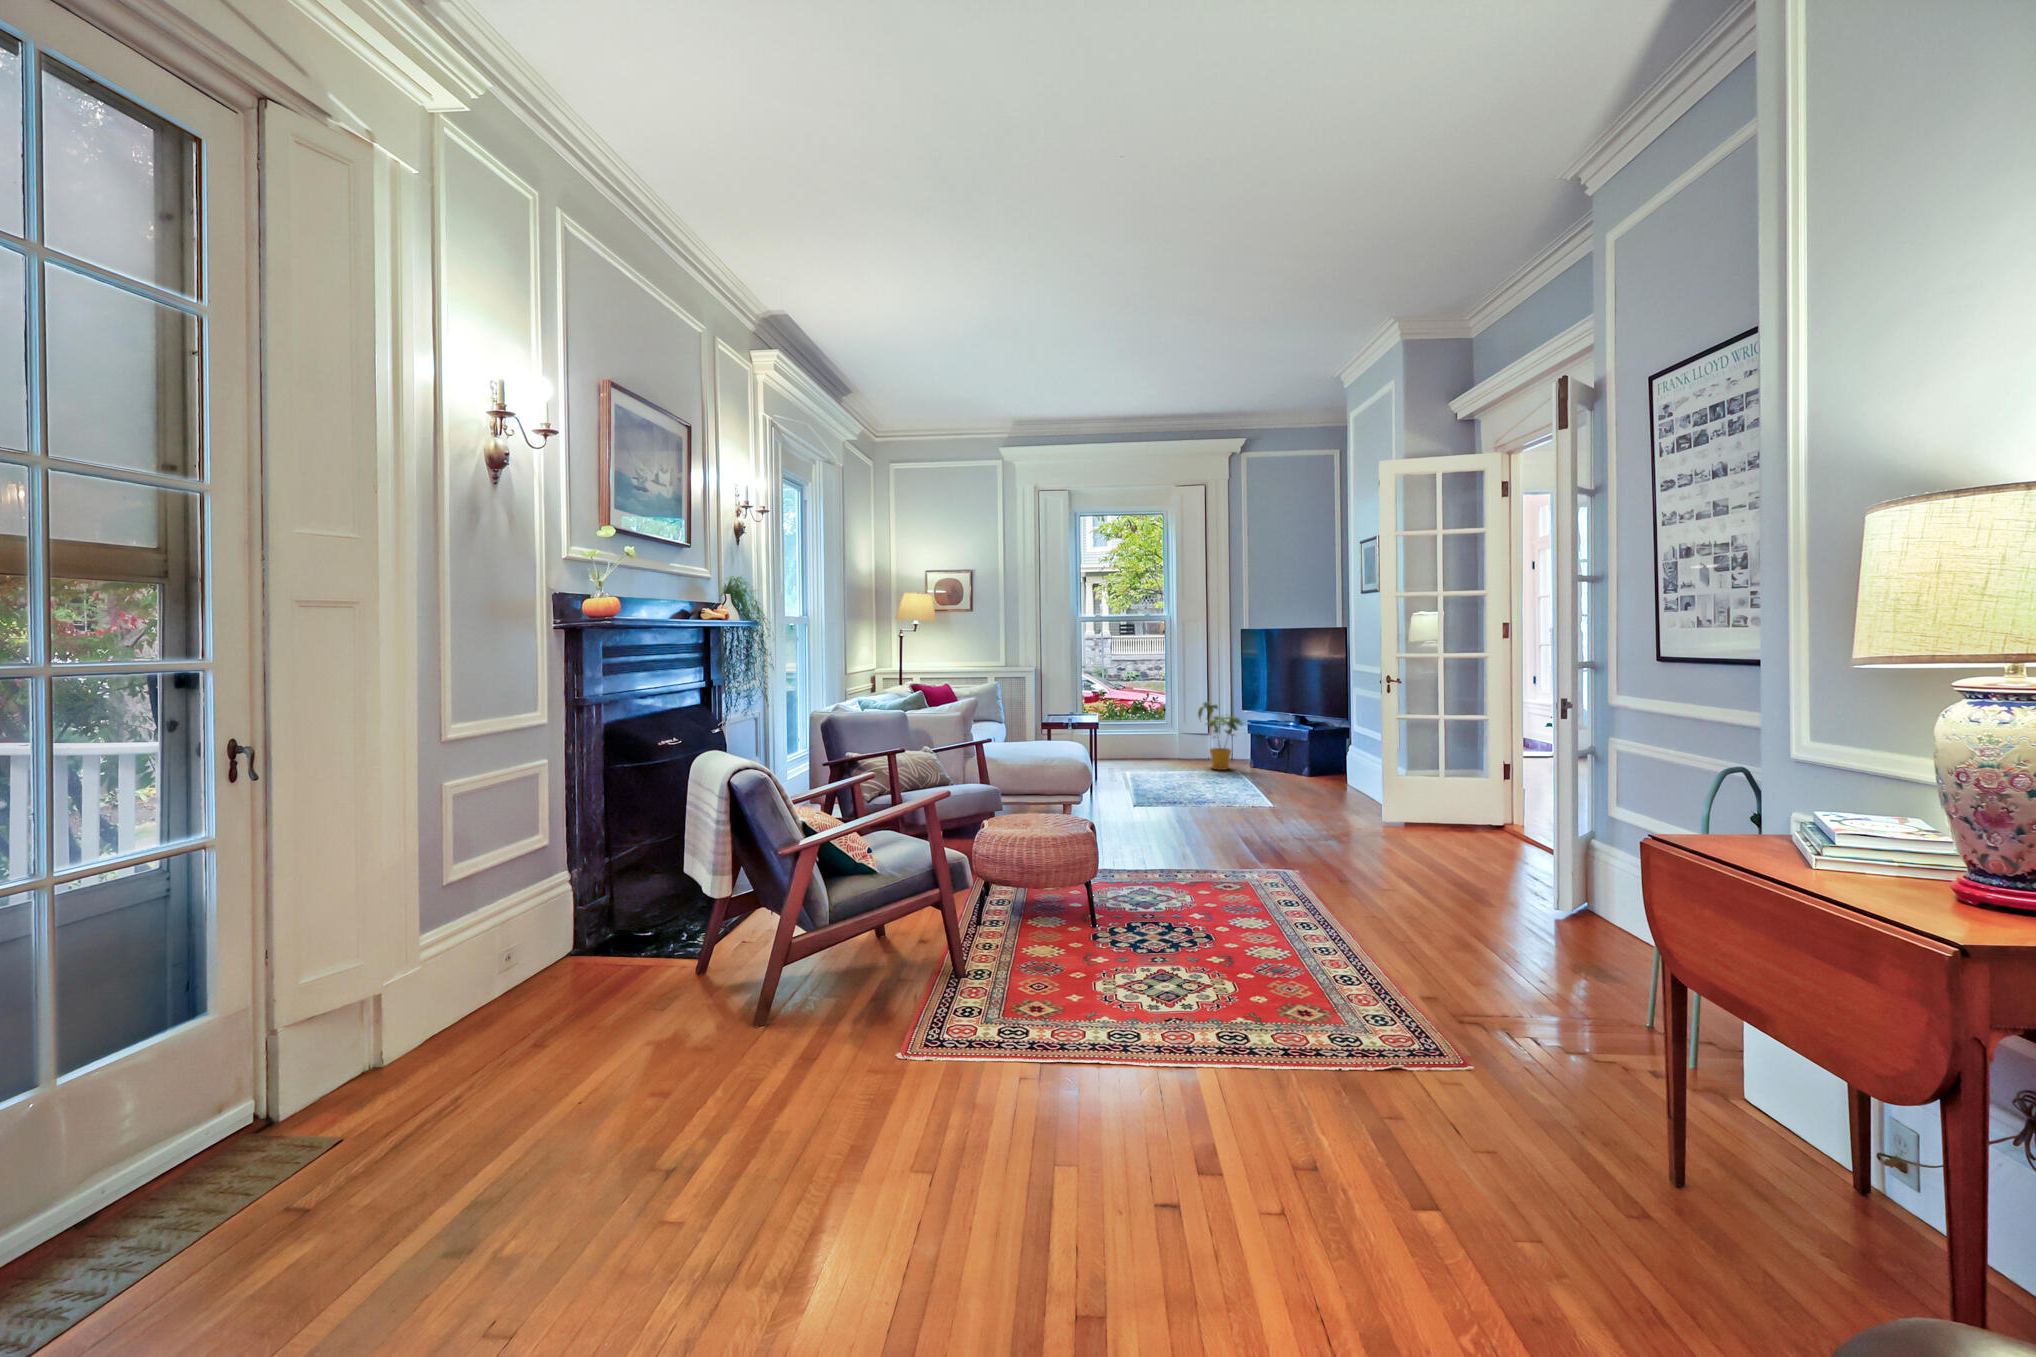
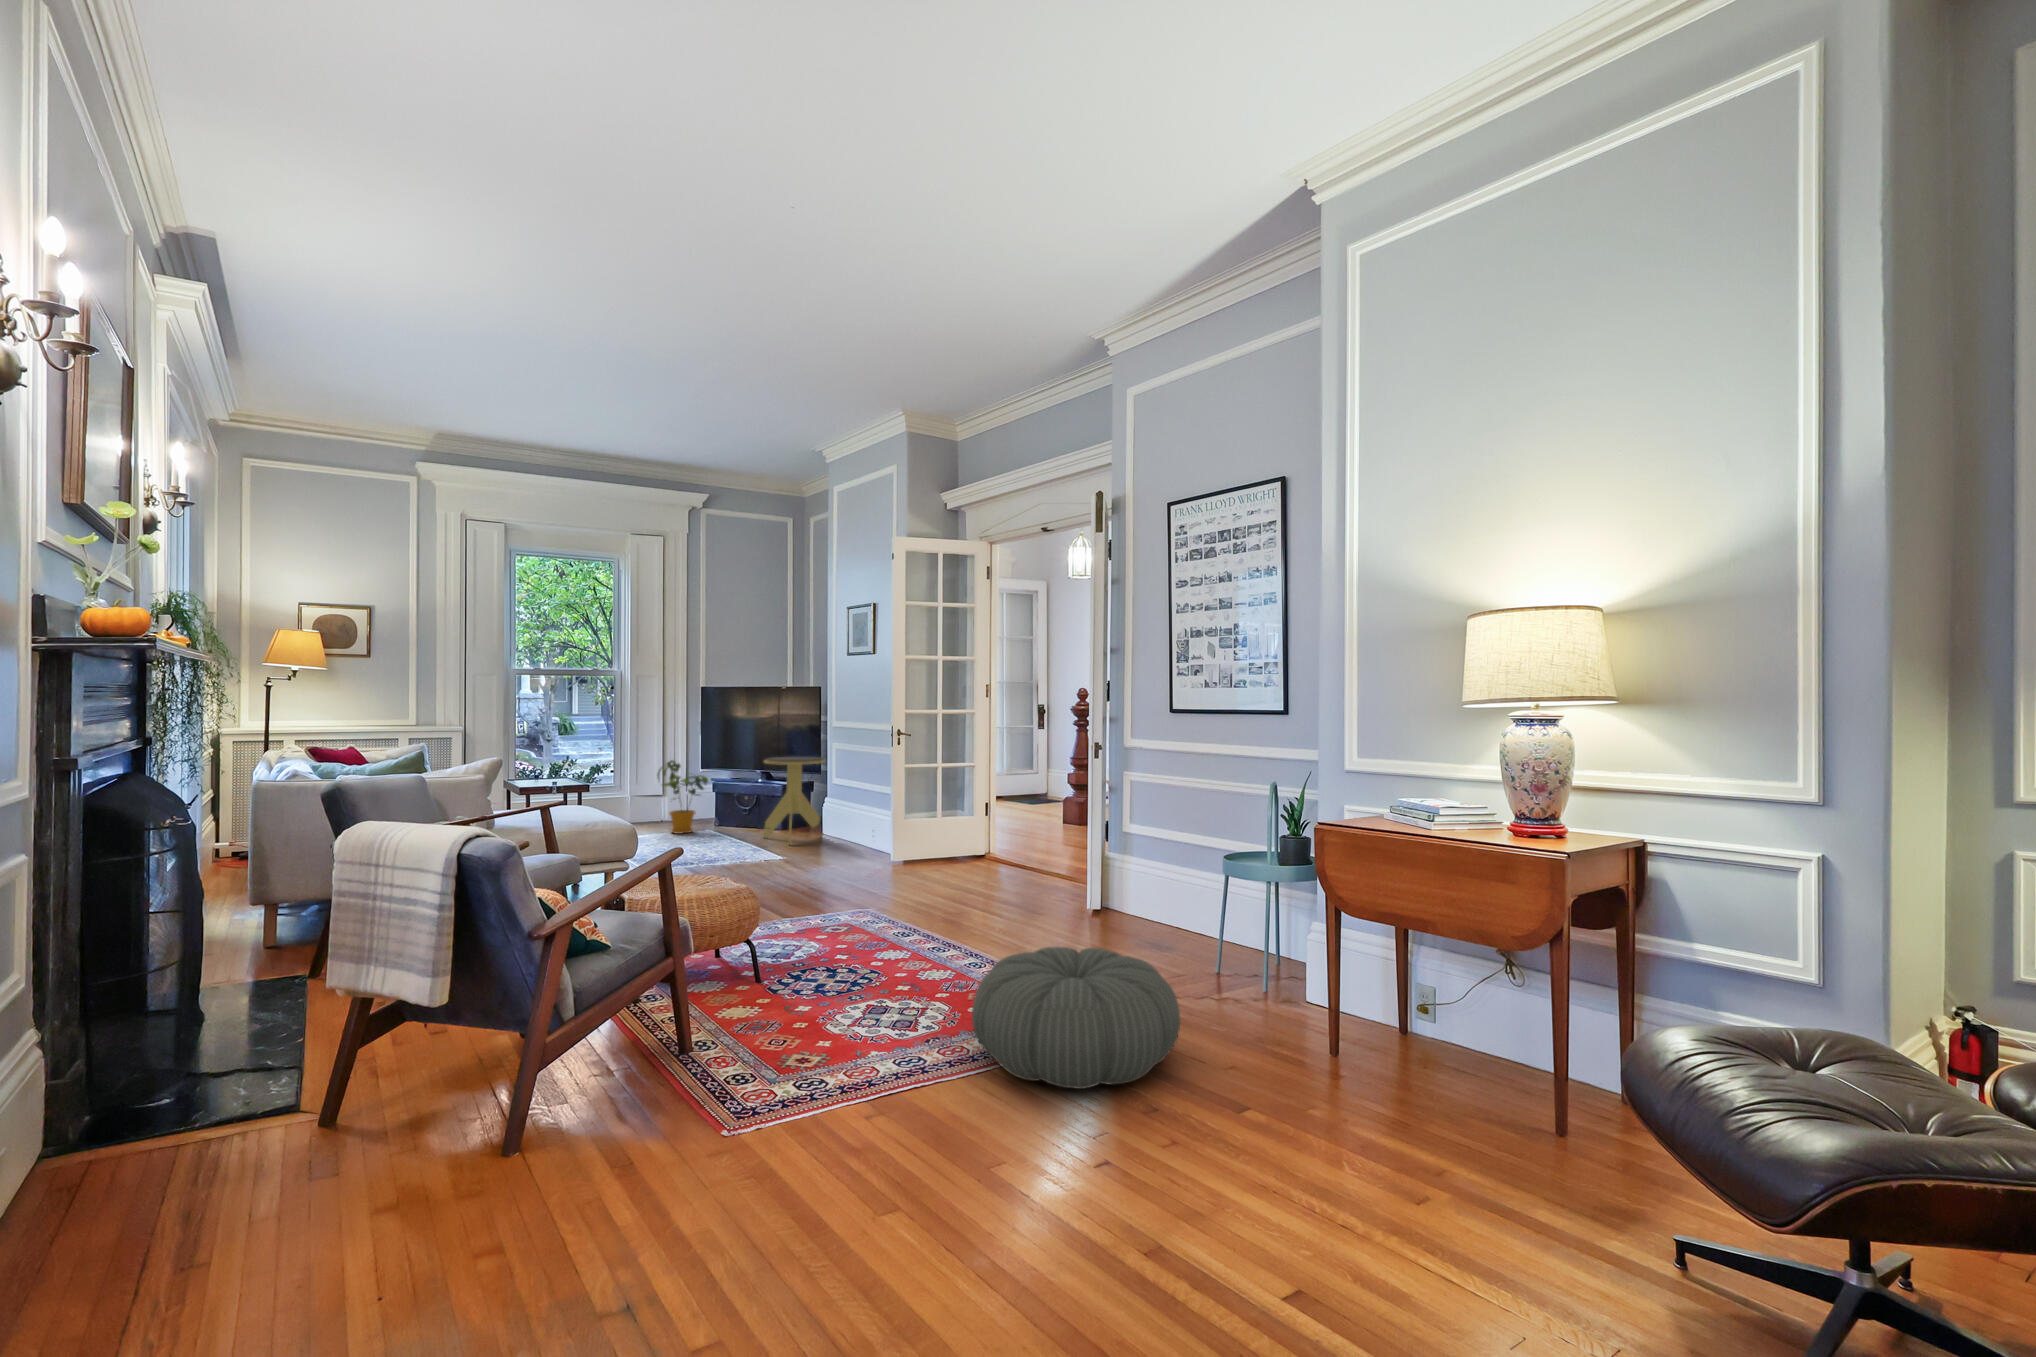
side table: none [1281,702,1347,790] -> present [763,757,825,844]
pouf: none [1211,903,1427,1040] -> present [972,947,1180,1089]

